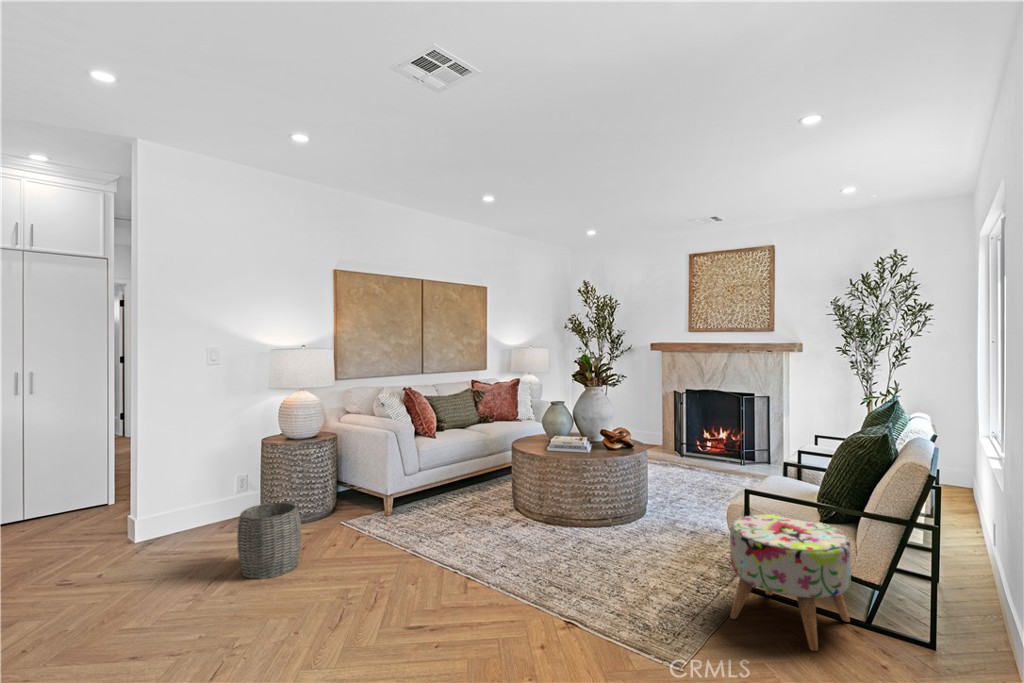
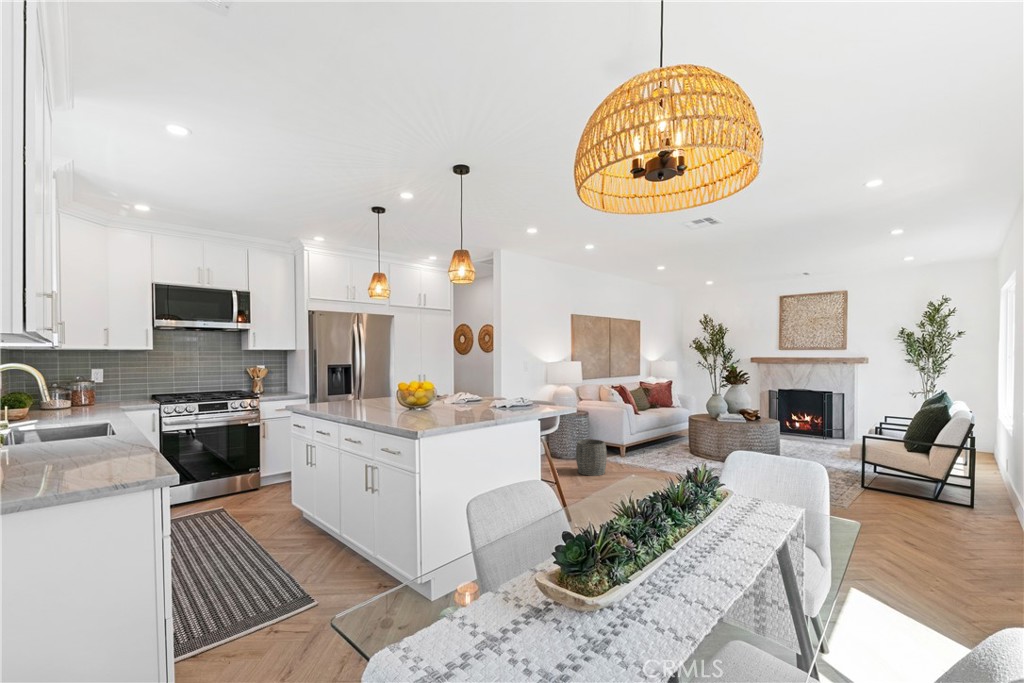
ottoman: present [730,514,851,651] -> none [859,448,929,508]

